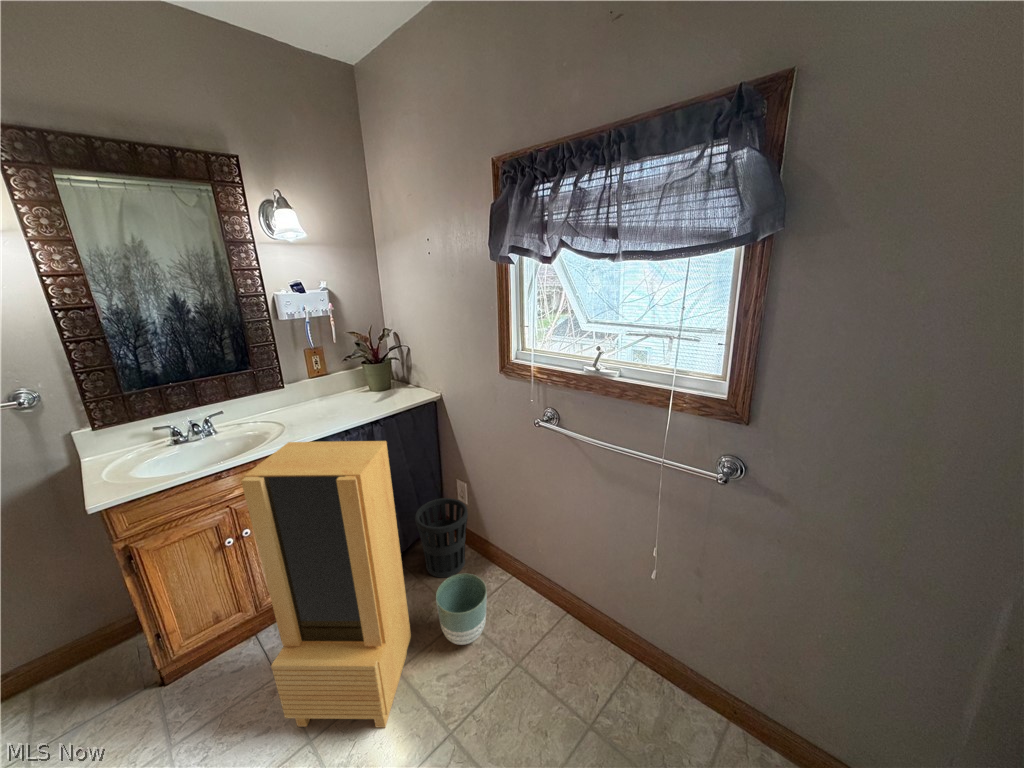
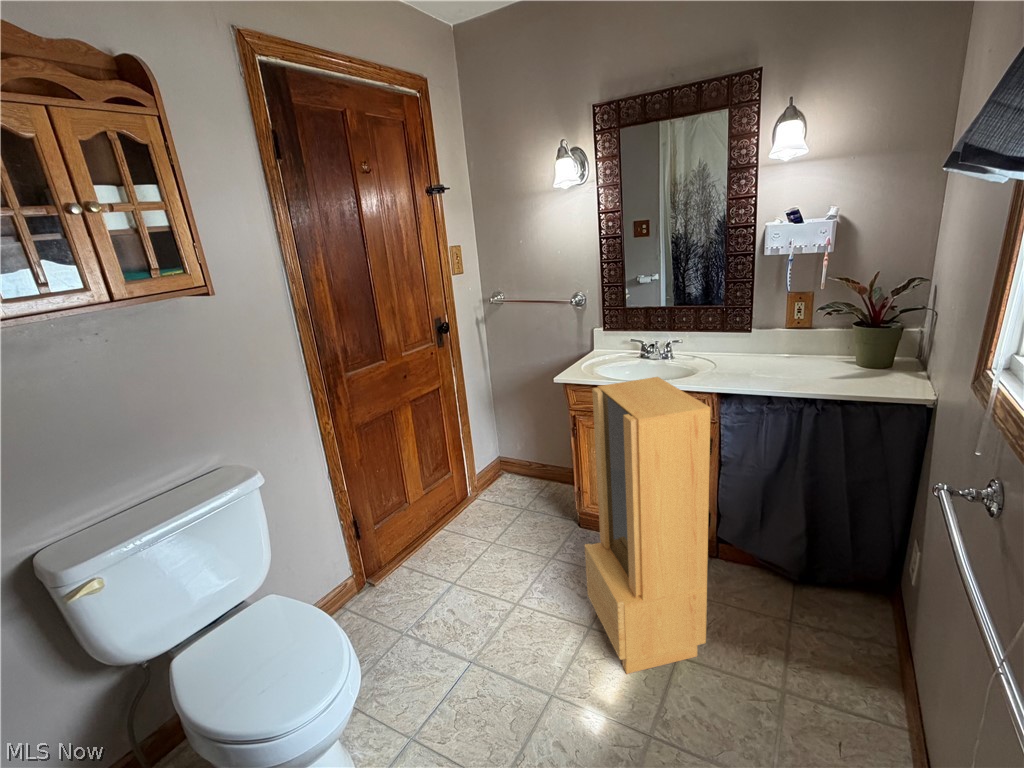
wastebasket: present [415,498,468,578] -> none [803,540,895,661]
planter: present [436,574,487,645] -> none [728,622,804,719]

